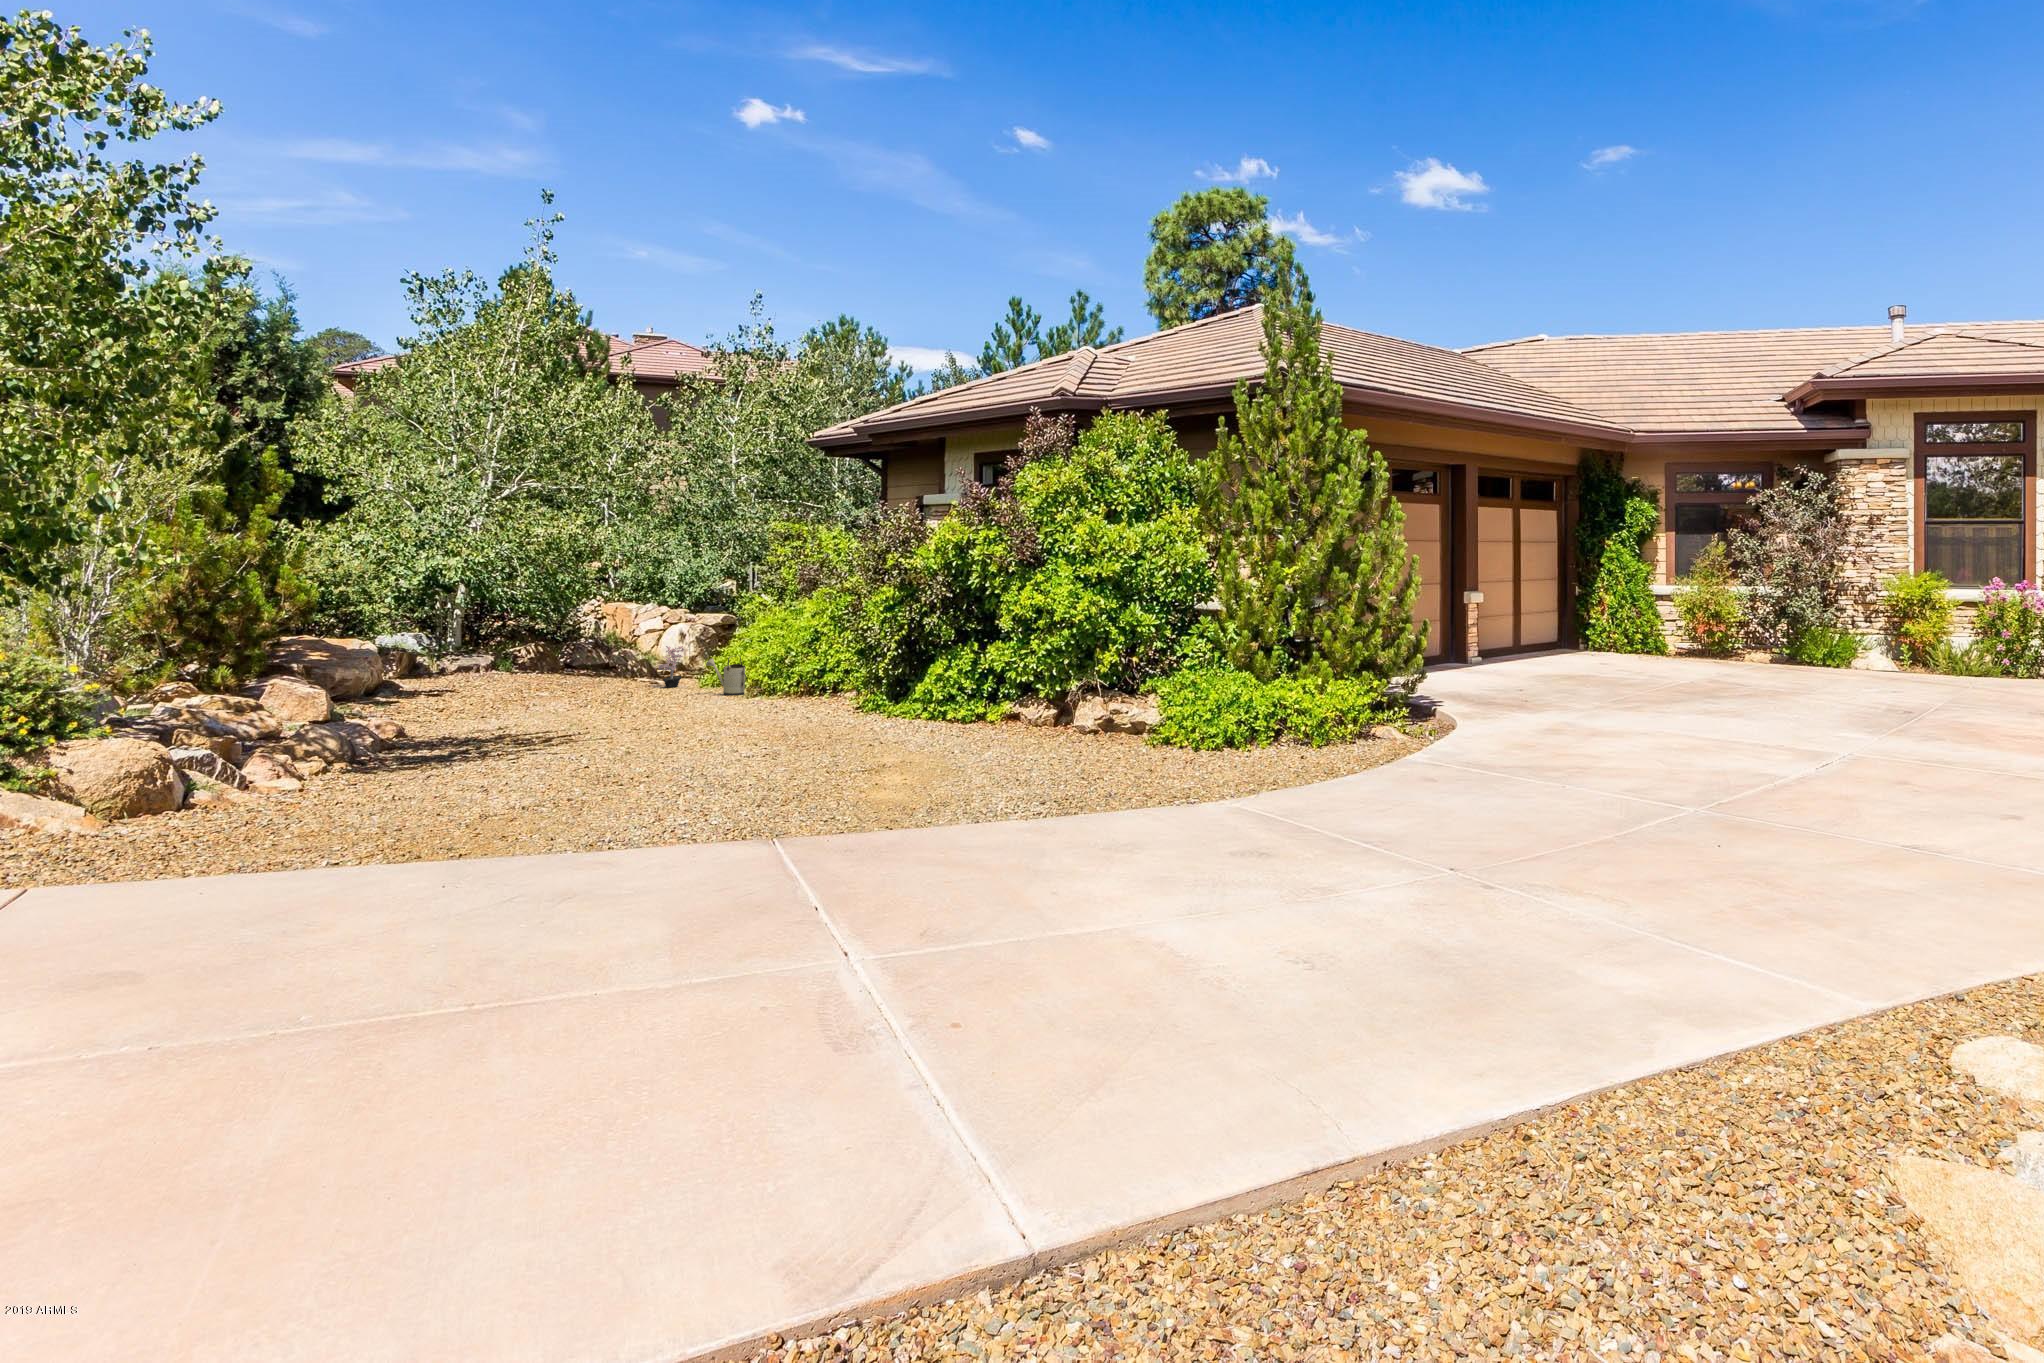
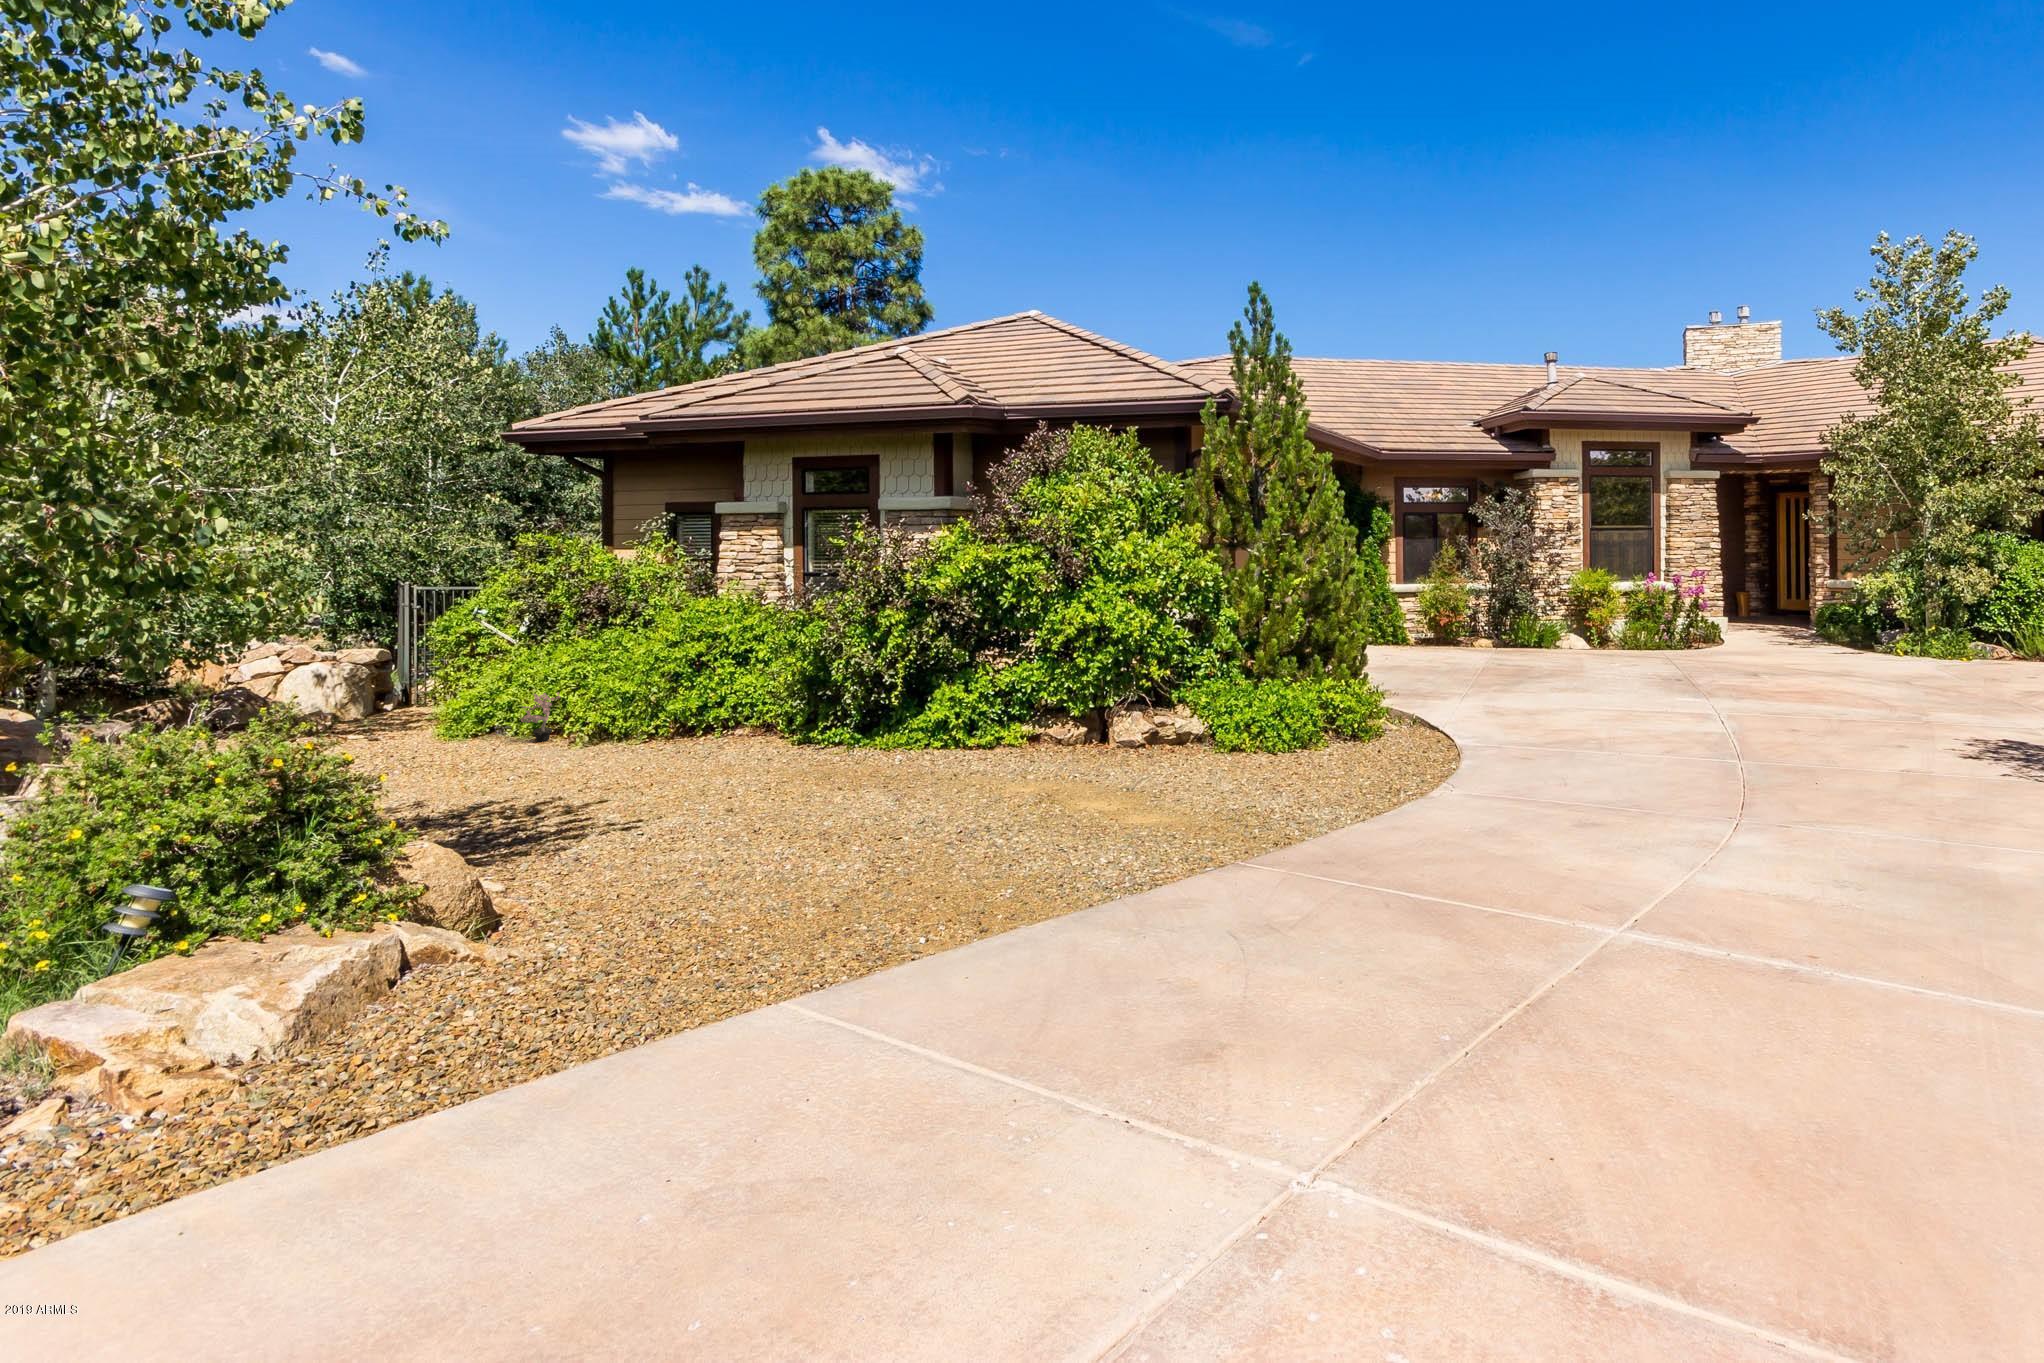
watering can: present [706,656,747,696] -> none [617,699,673,744]

